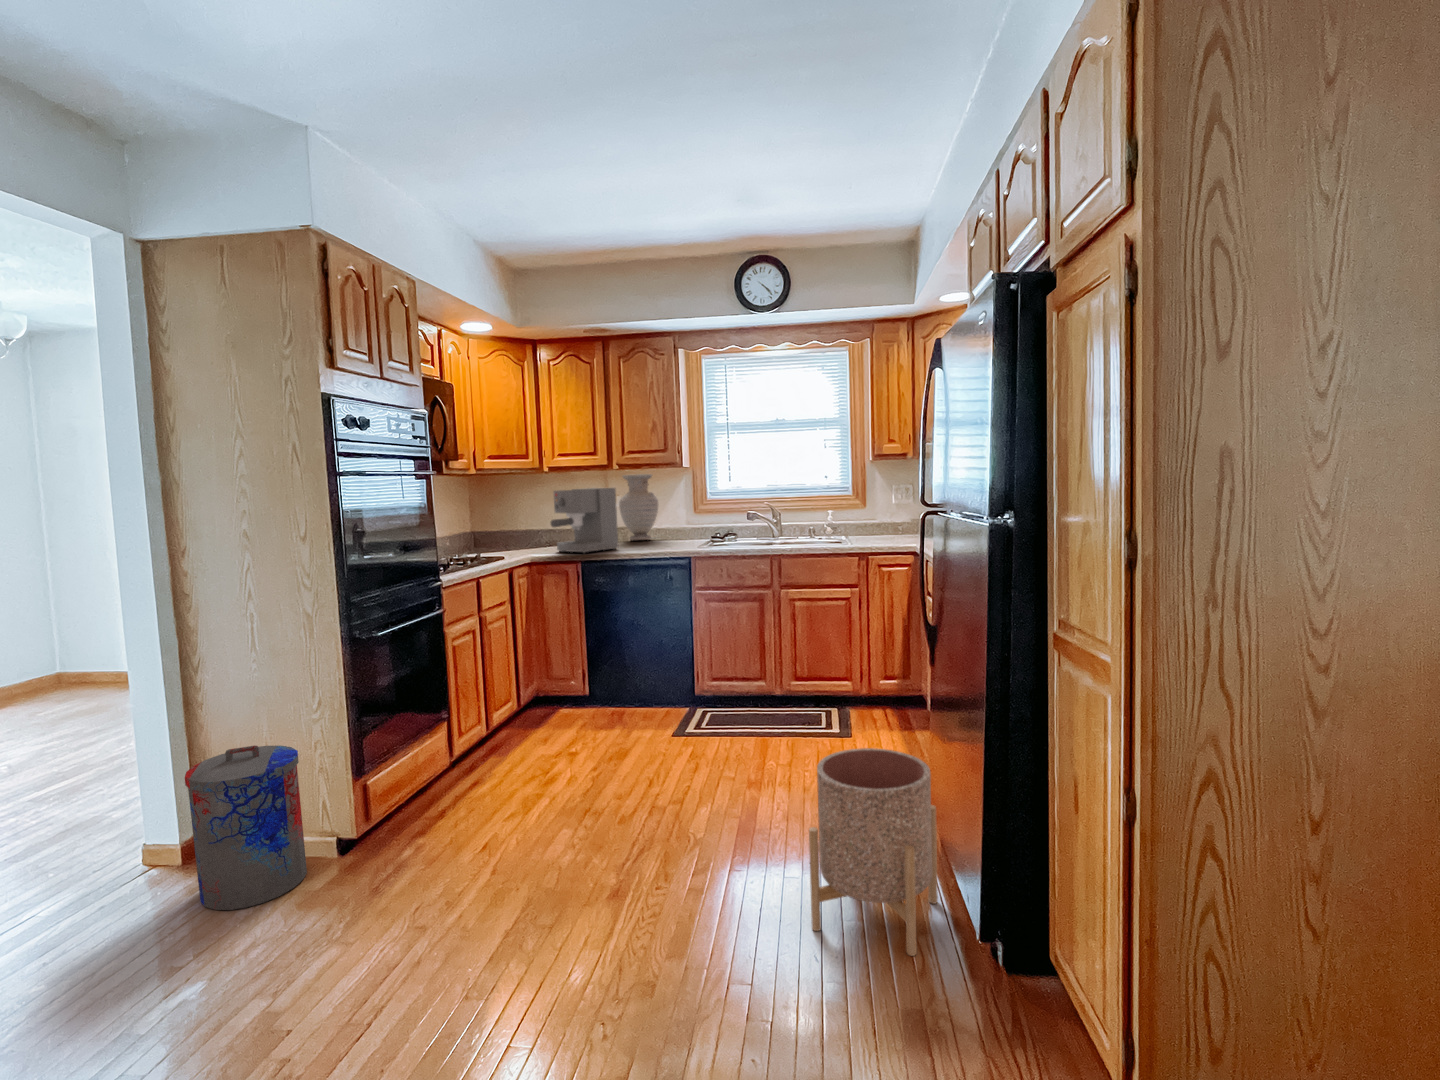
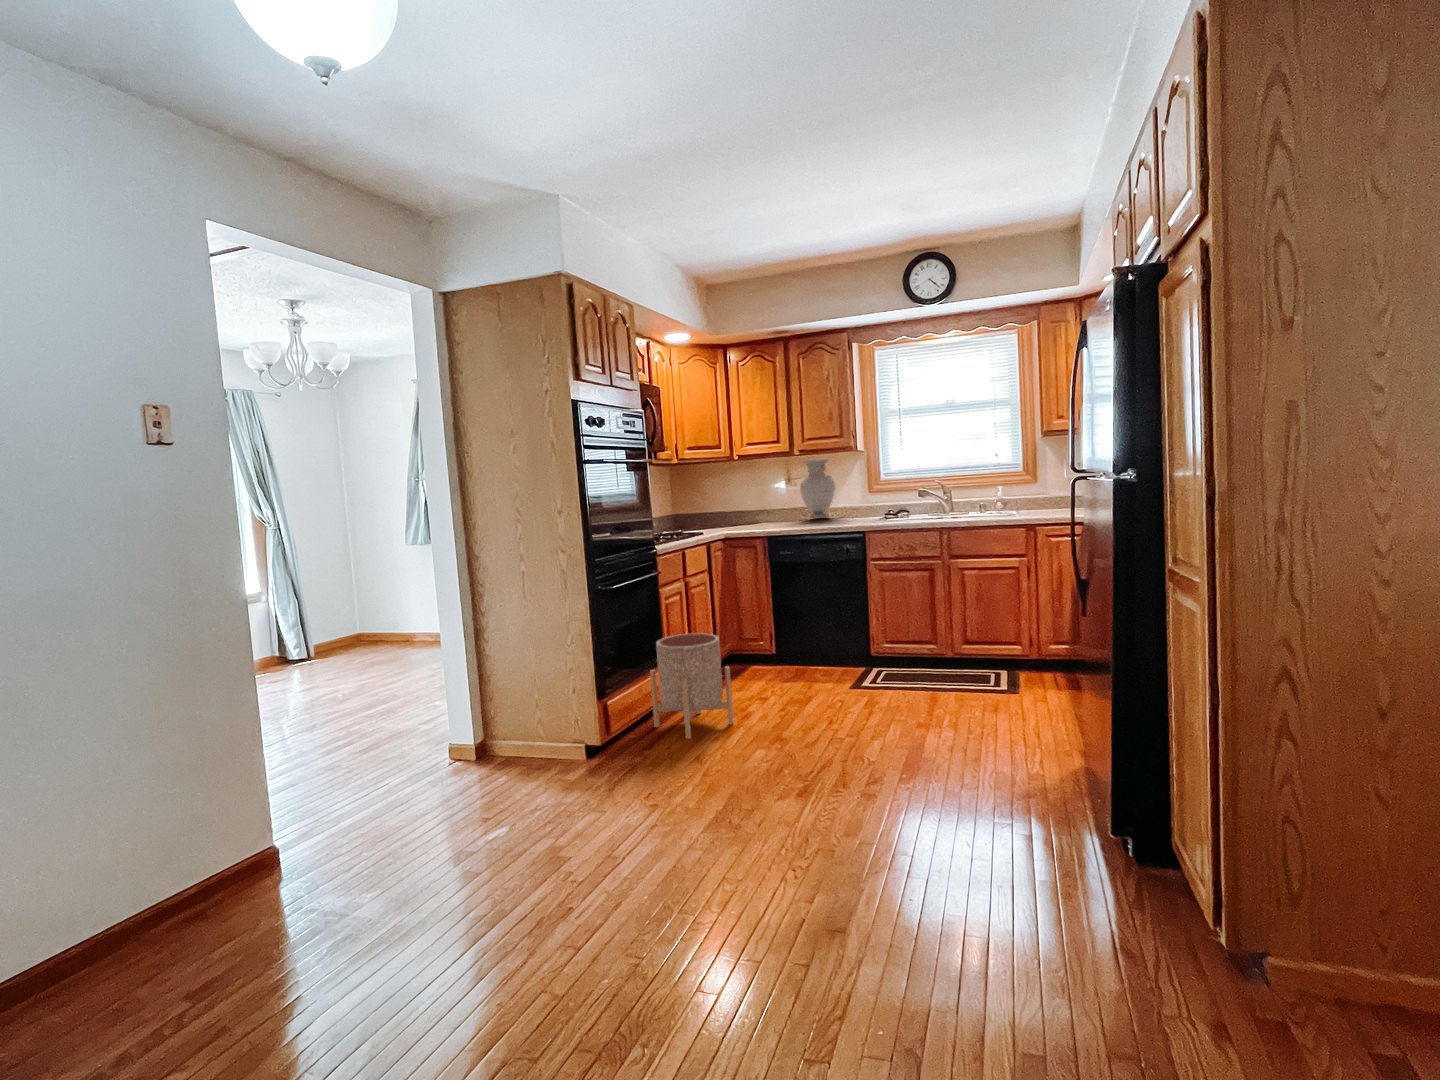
coffee maker: present [551,488,618,553] -> none [741,471,800,529]
trash can: present [185,745,307,910] -> none [484,668,566,788]
planter: present [809,748,938,956] -> present [650,633,733,739]

